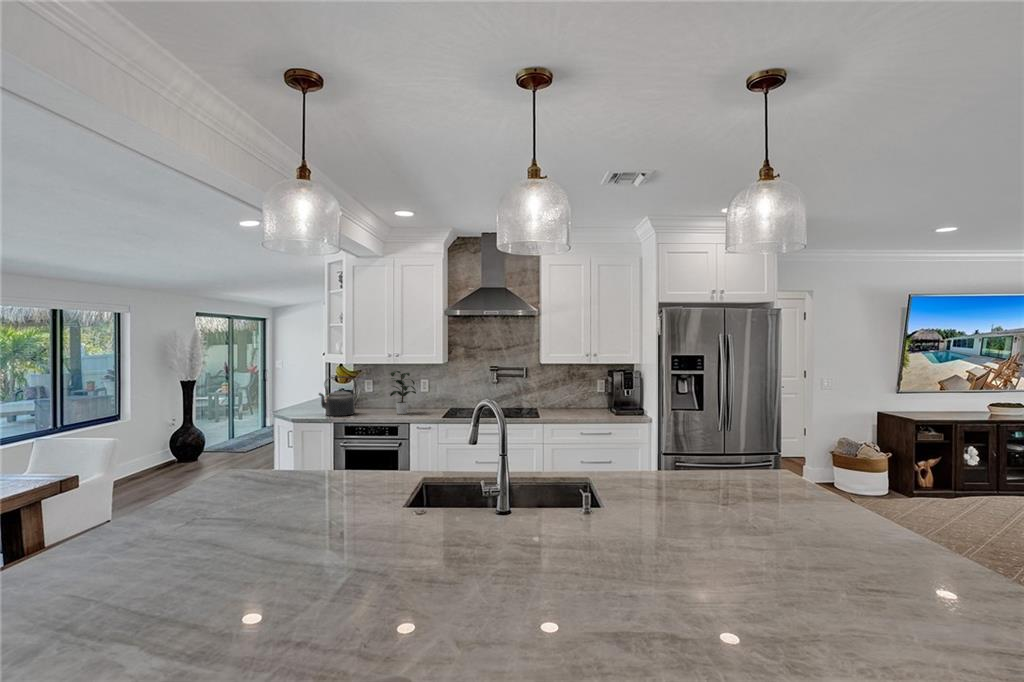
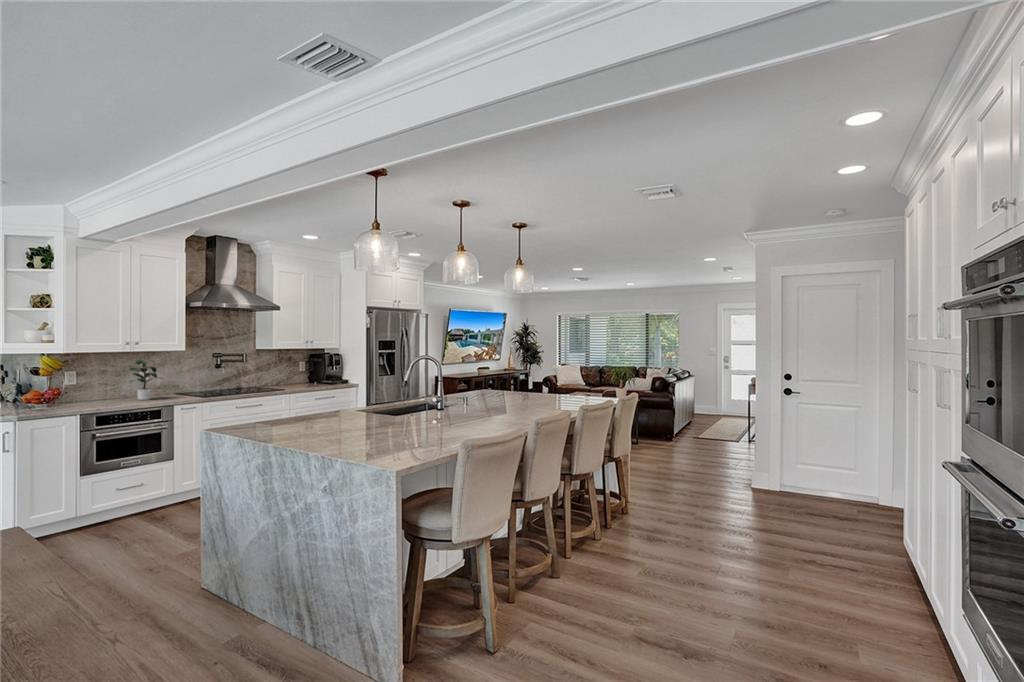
kettle: present [319,376,356,416] -> none [50,366,91,408]

